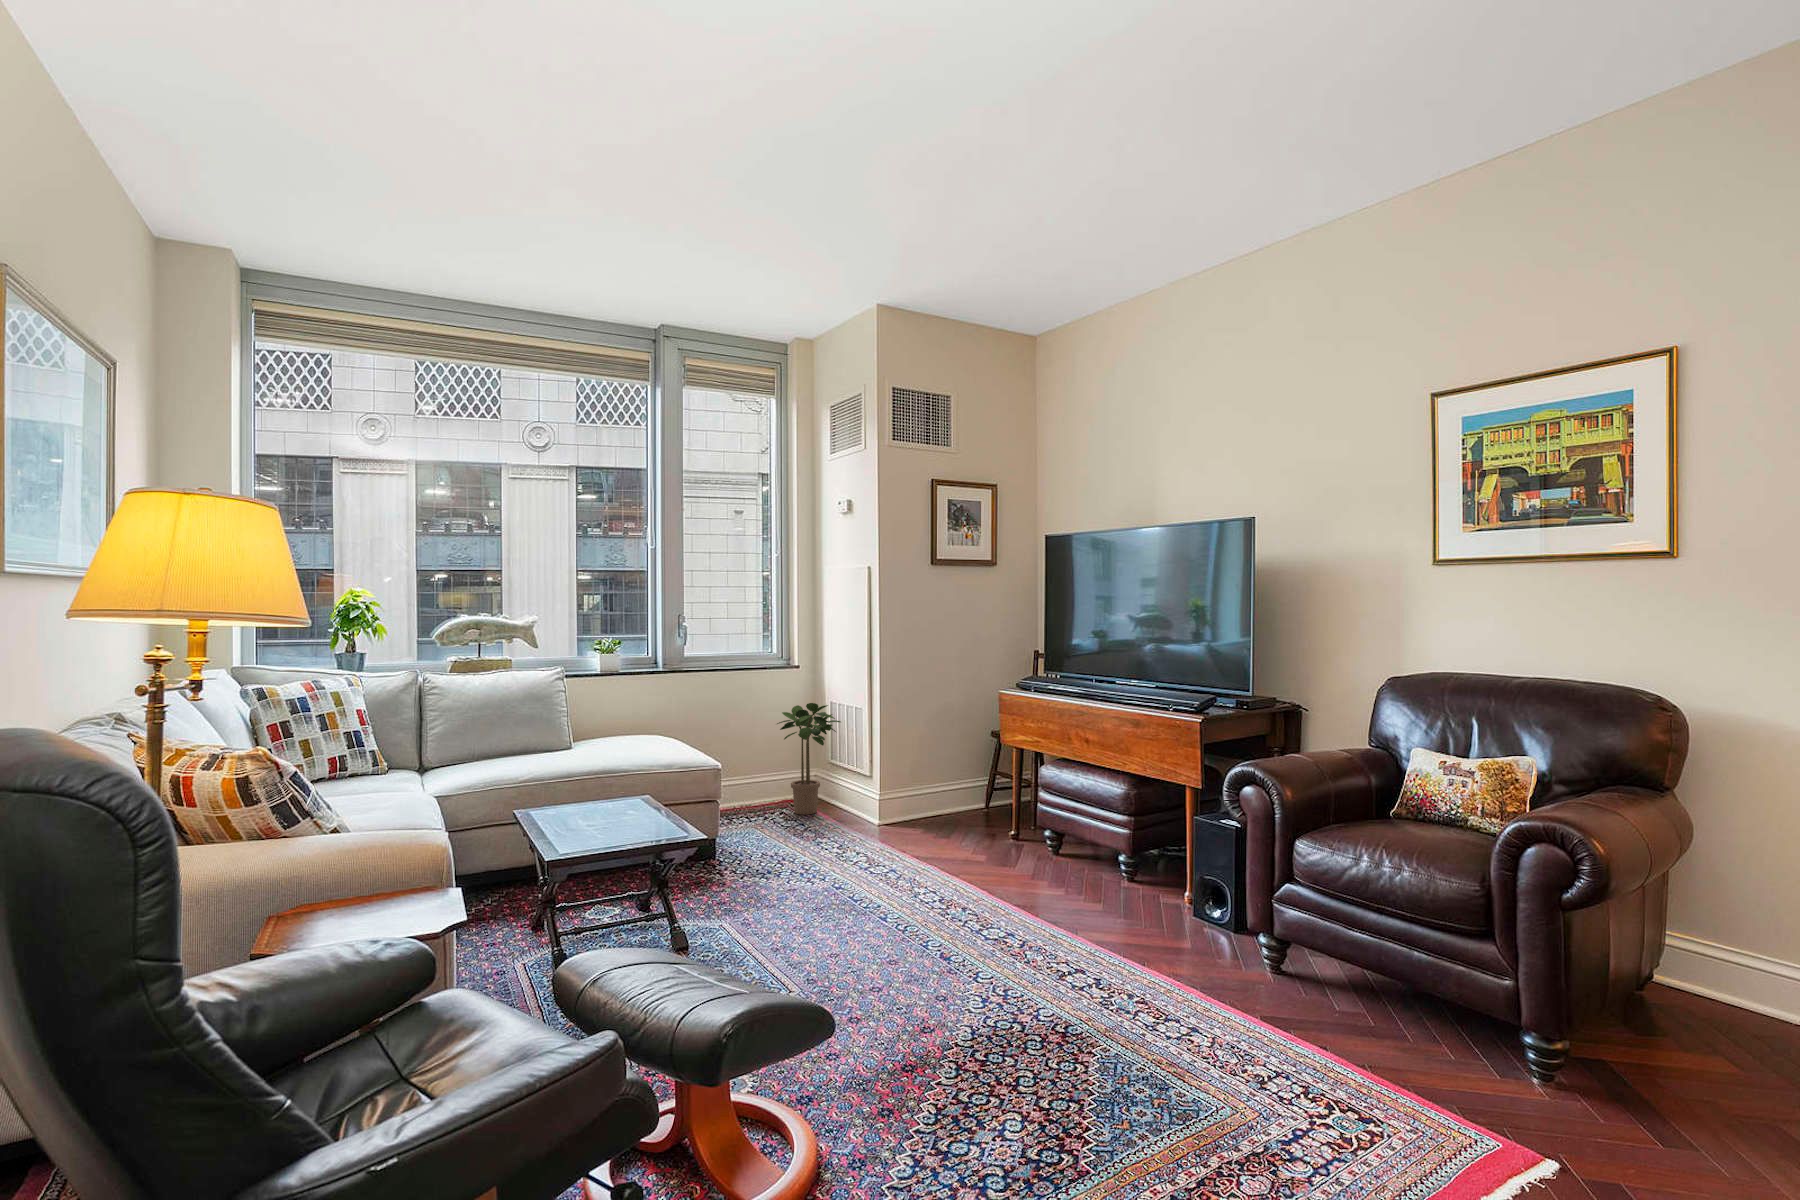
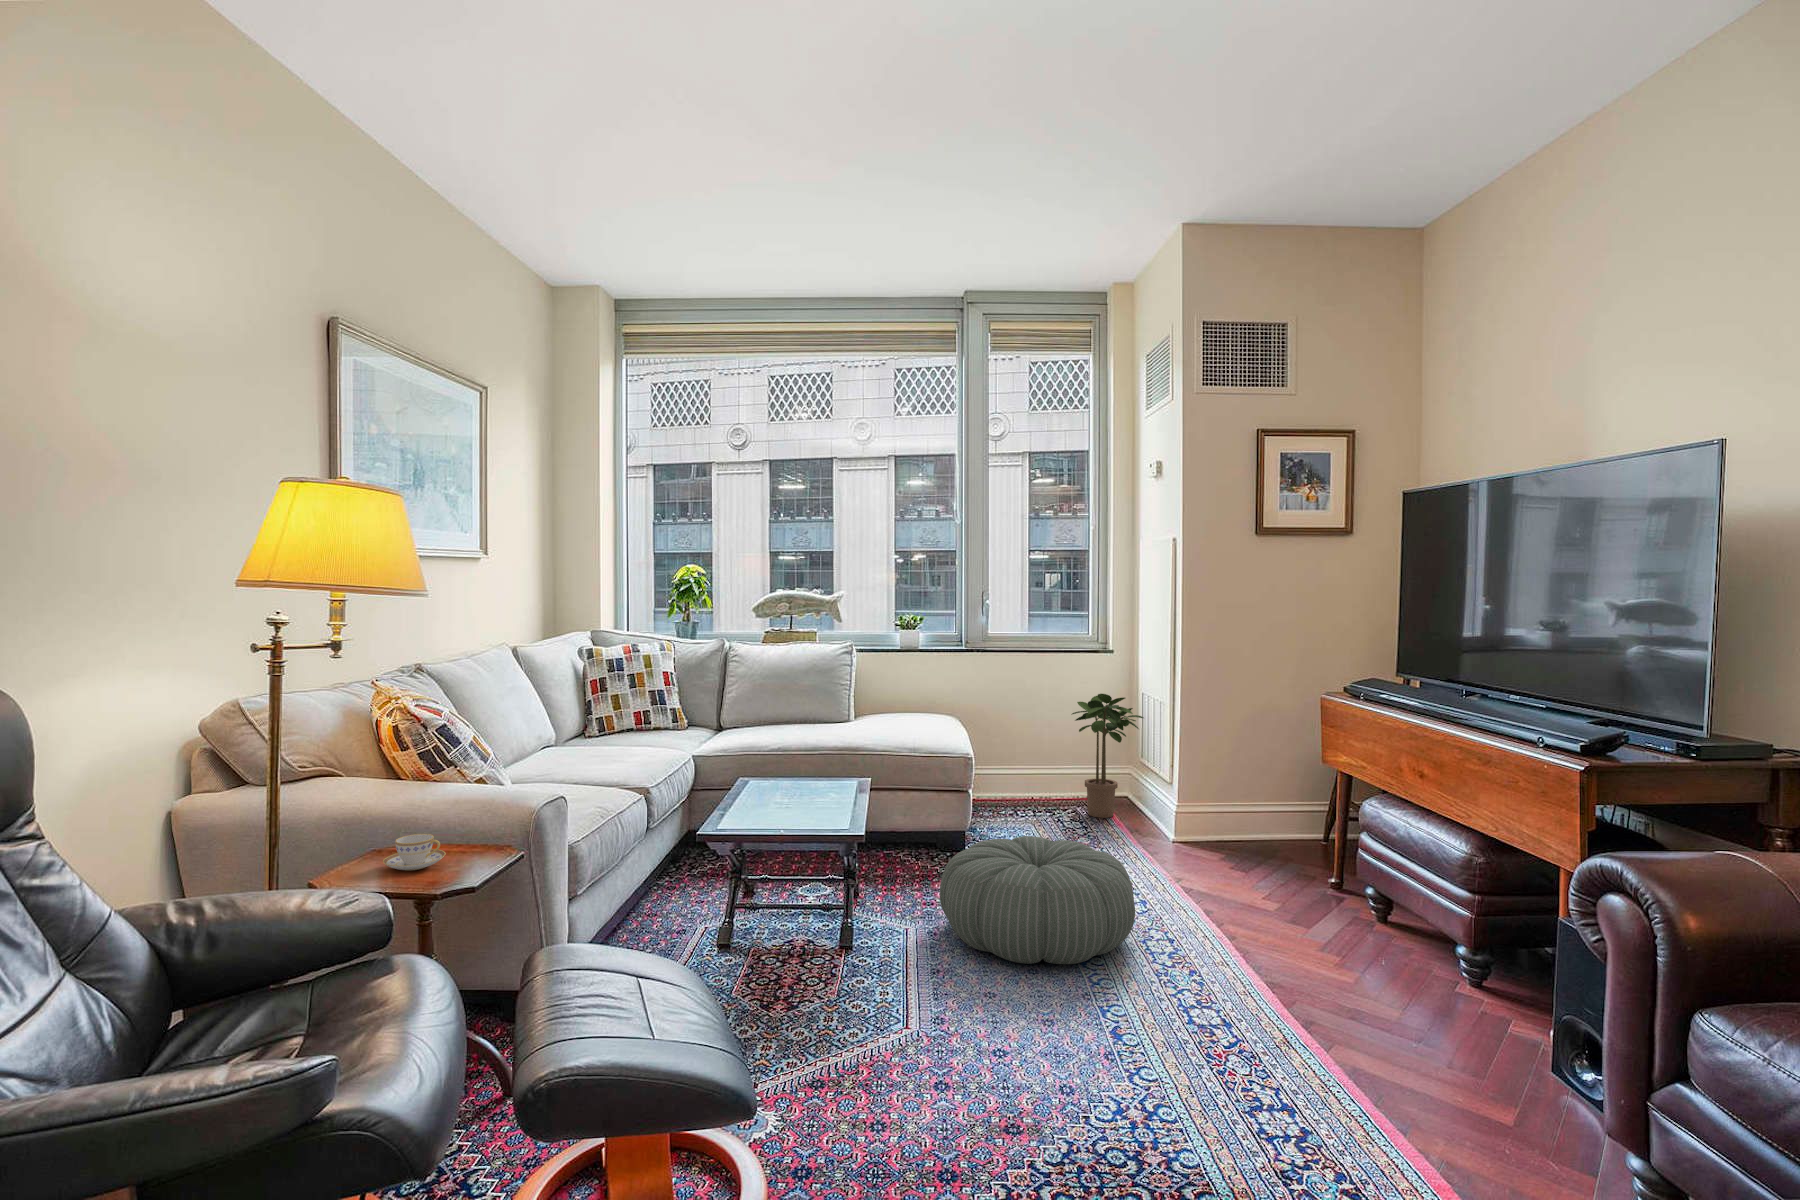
pouf: none [753,826,917,928] -> present [940,836,1135,964]
teacup: none [333,883,399,922] -> present [383,834,446,871]

